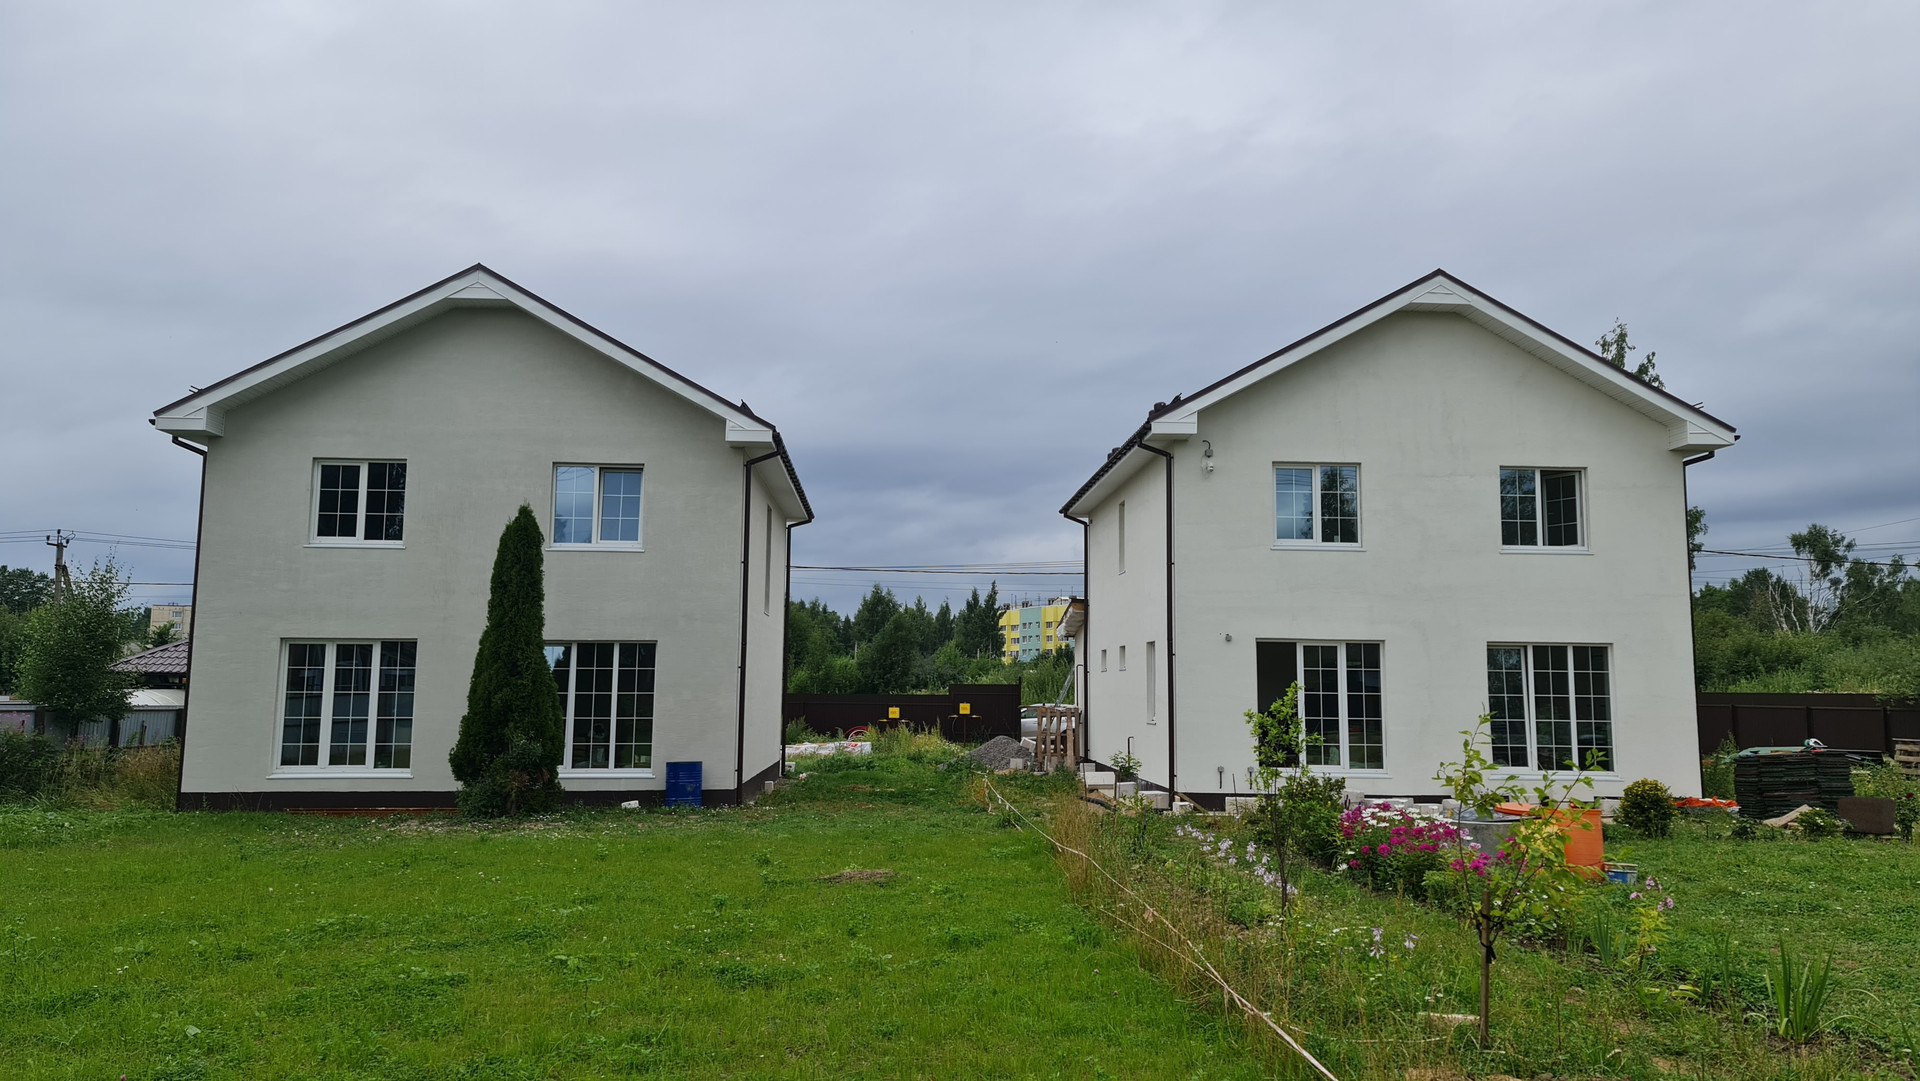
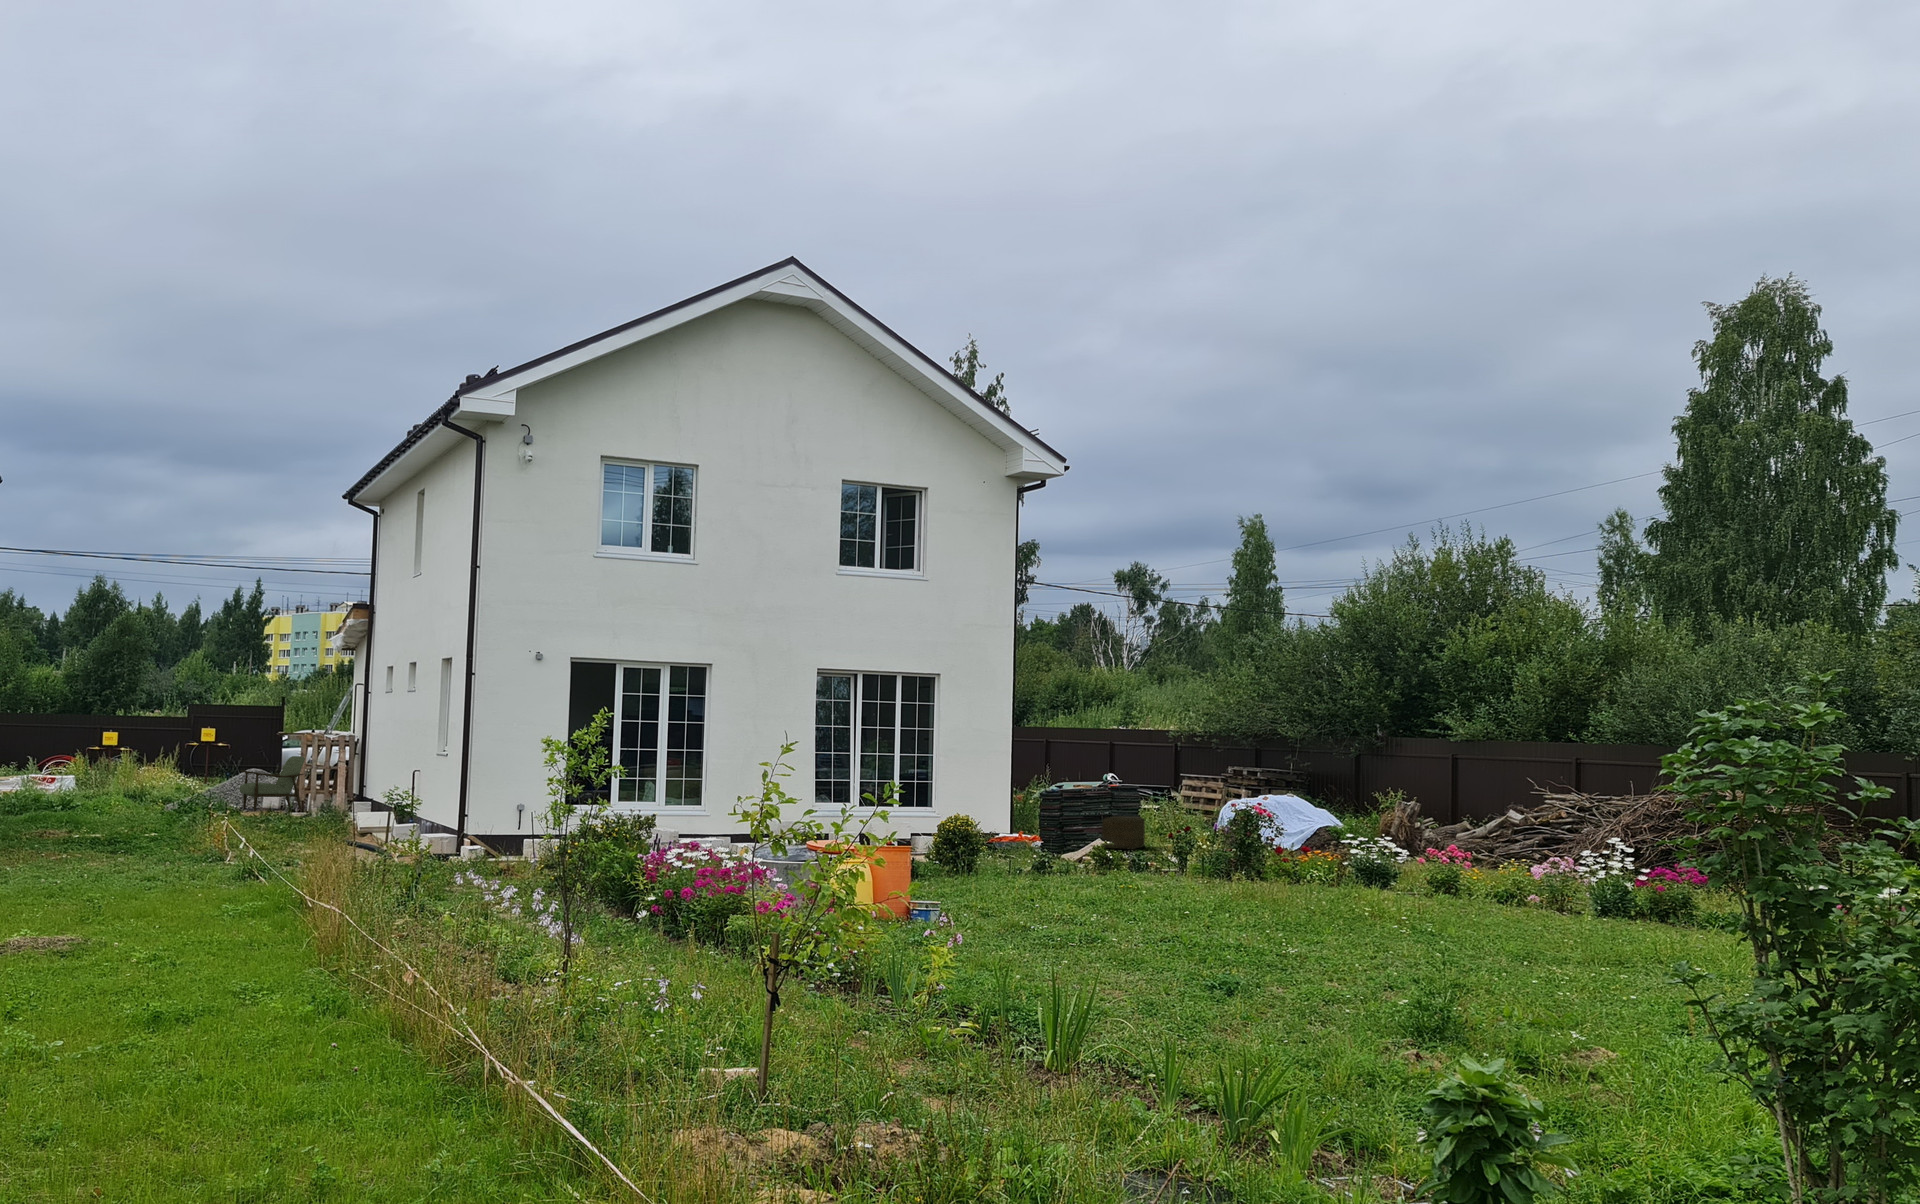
chair: none [995,724,1041,768] -> present [240,756,305,811]

